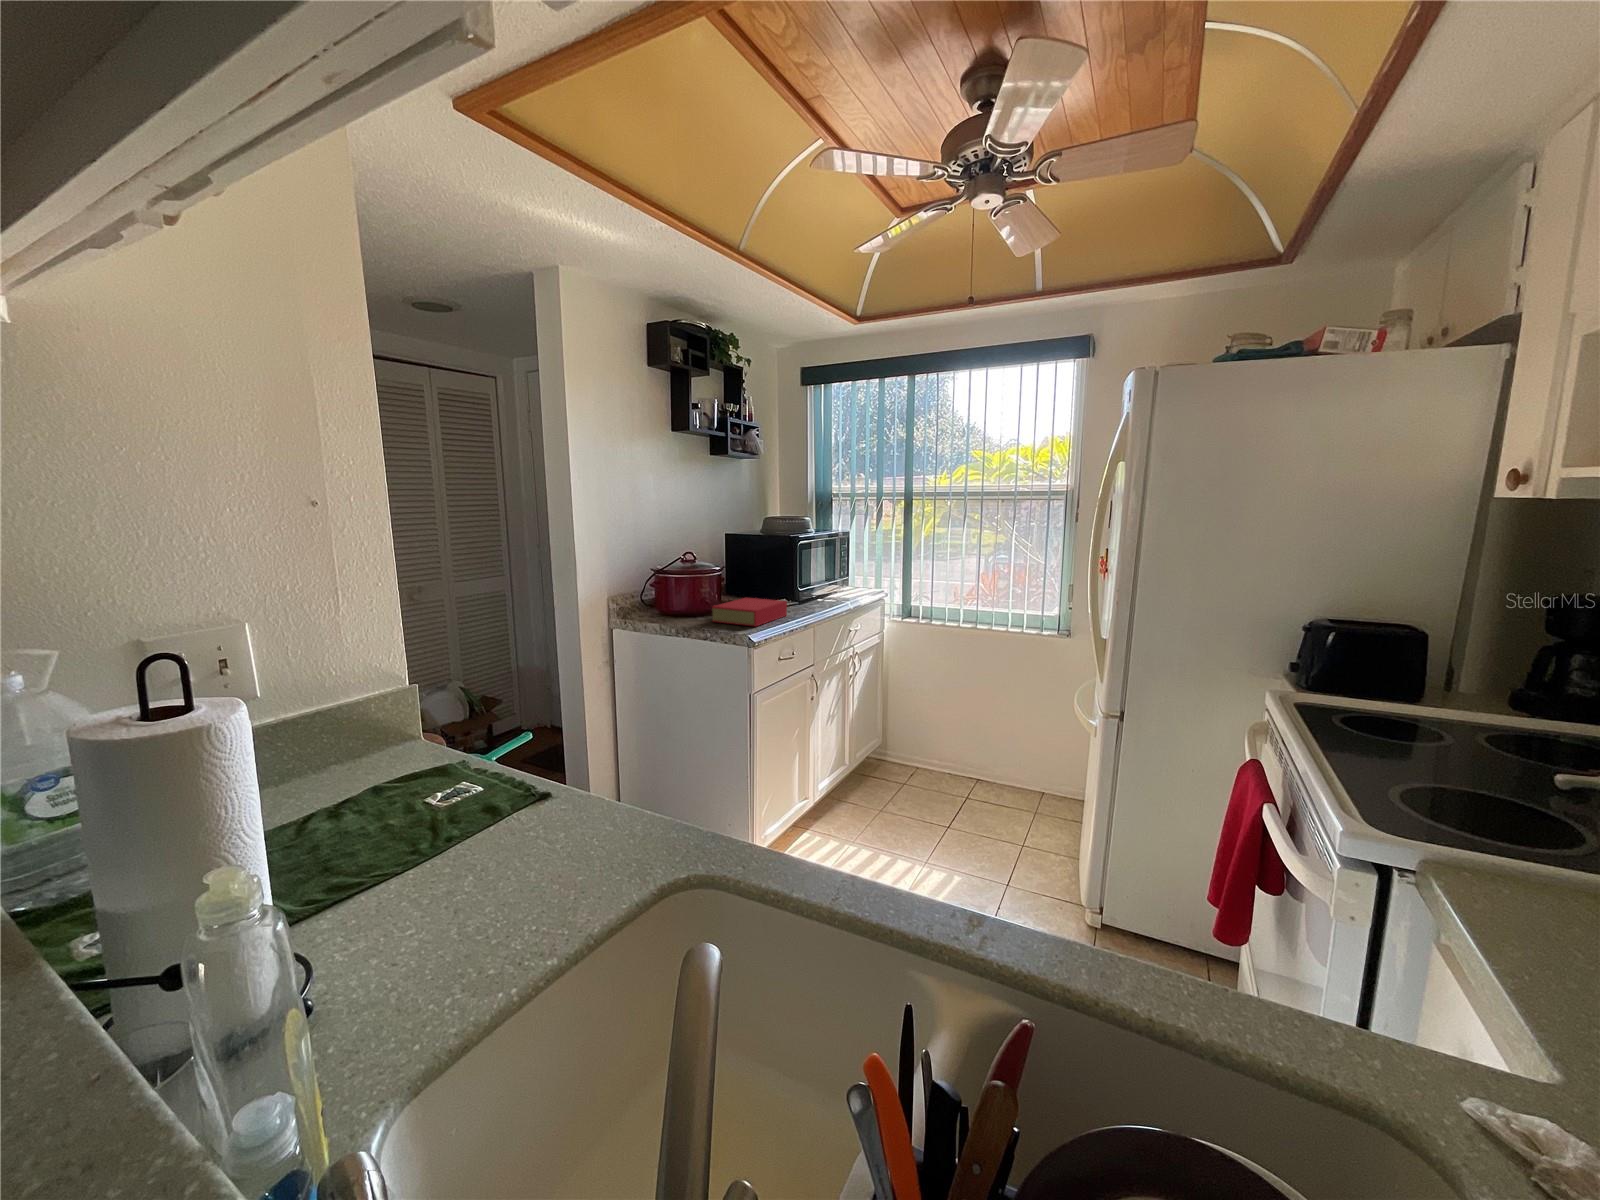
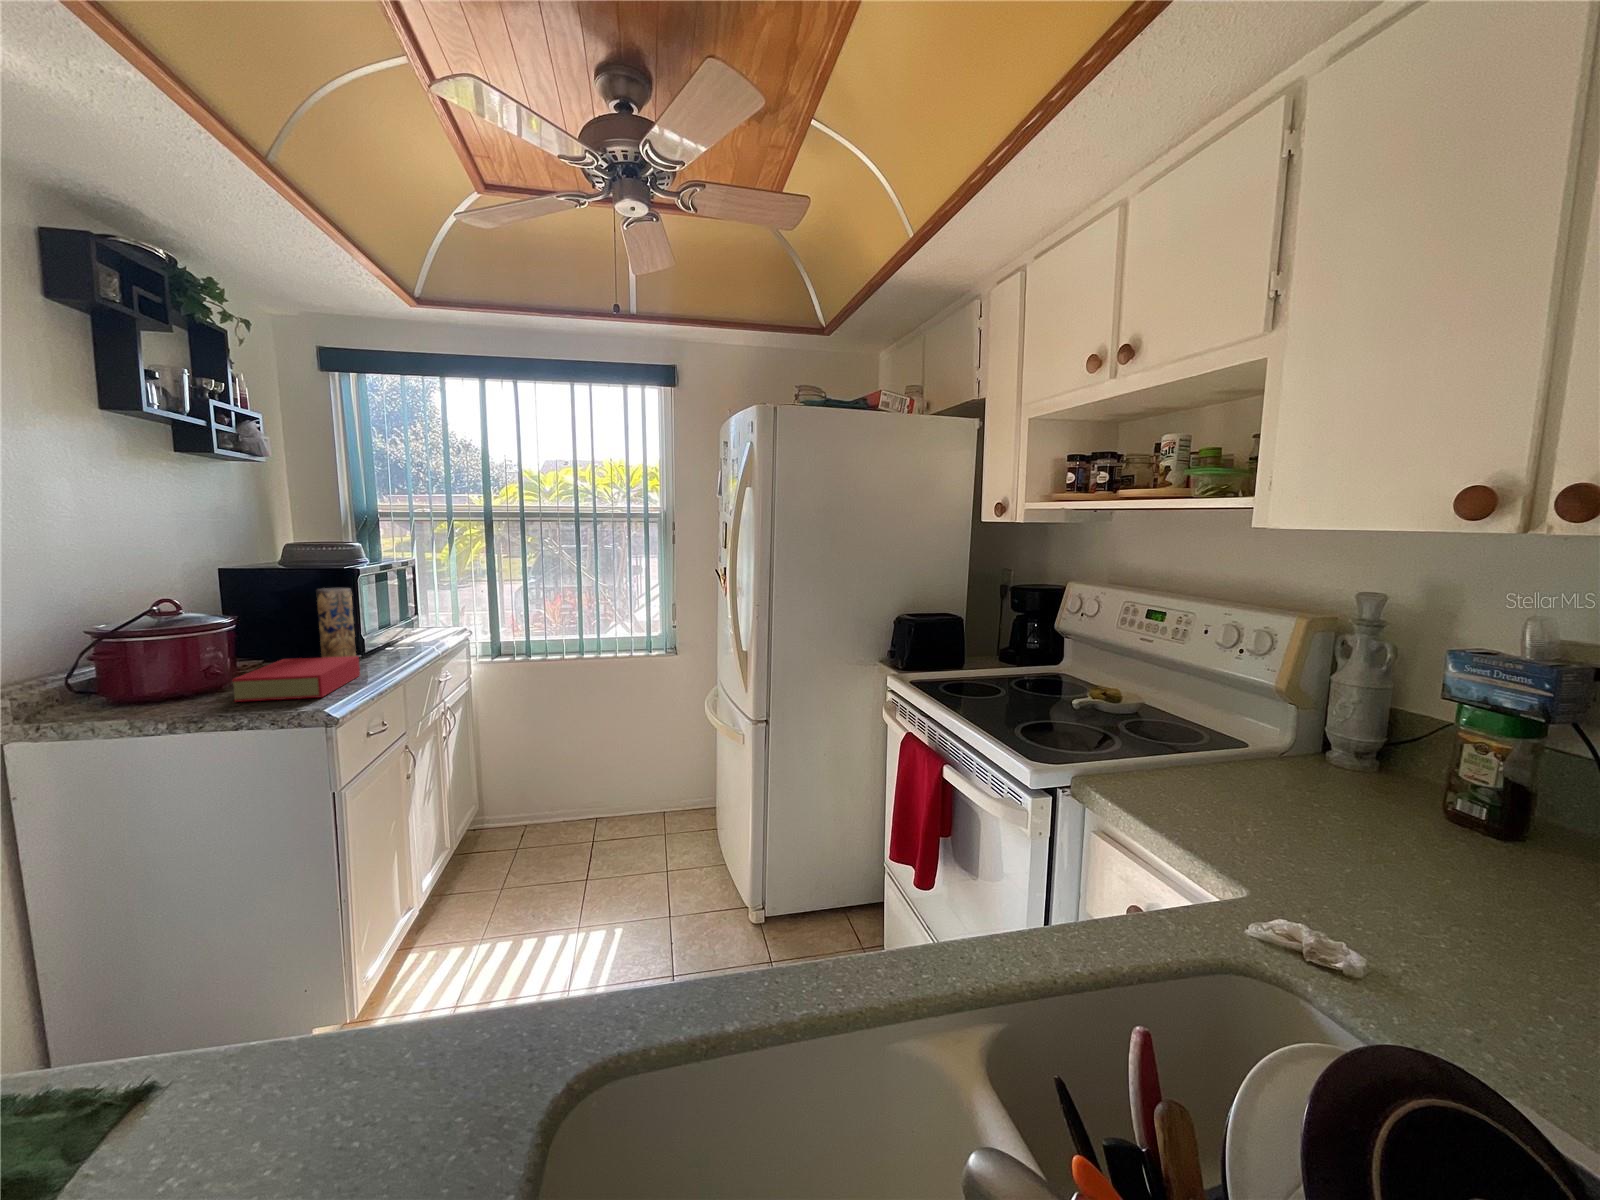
vase: none [769,549,790,610] -> present [317,588,356,657]

